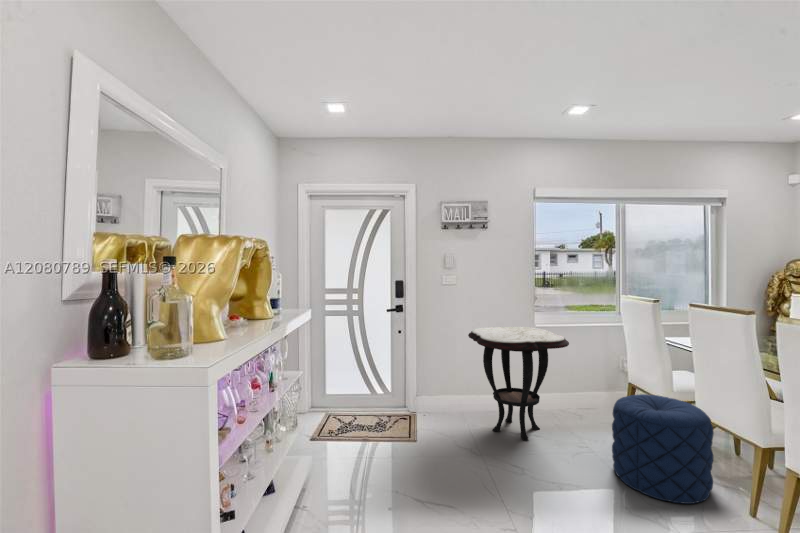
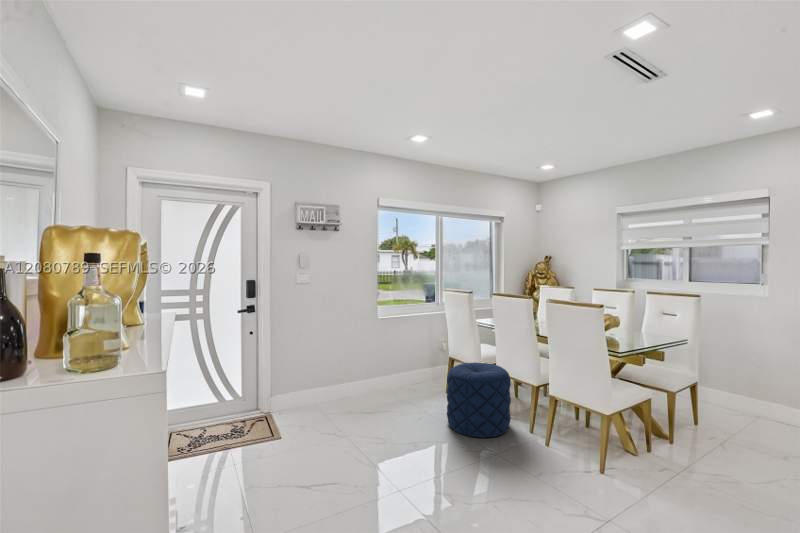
side table: present [468,327,569,440] -> none [325,320,412,417]

